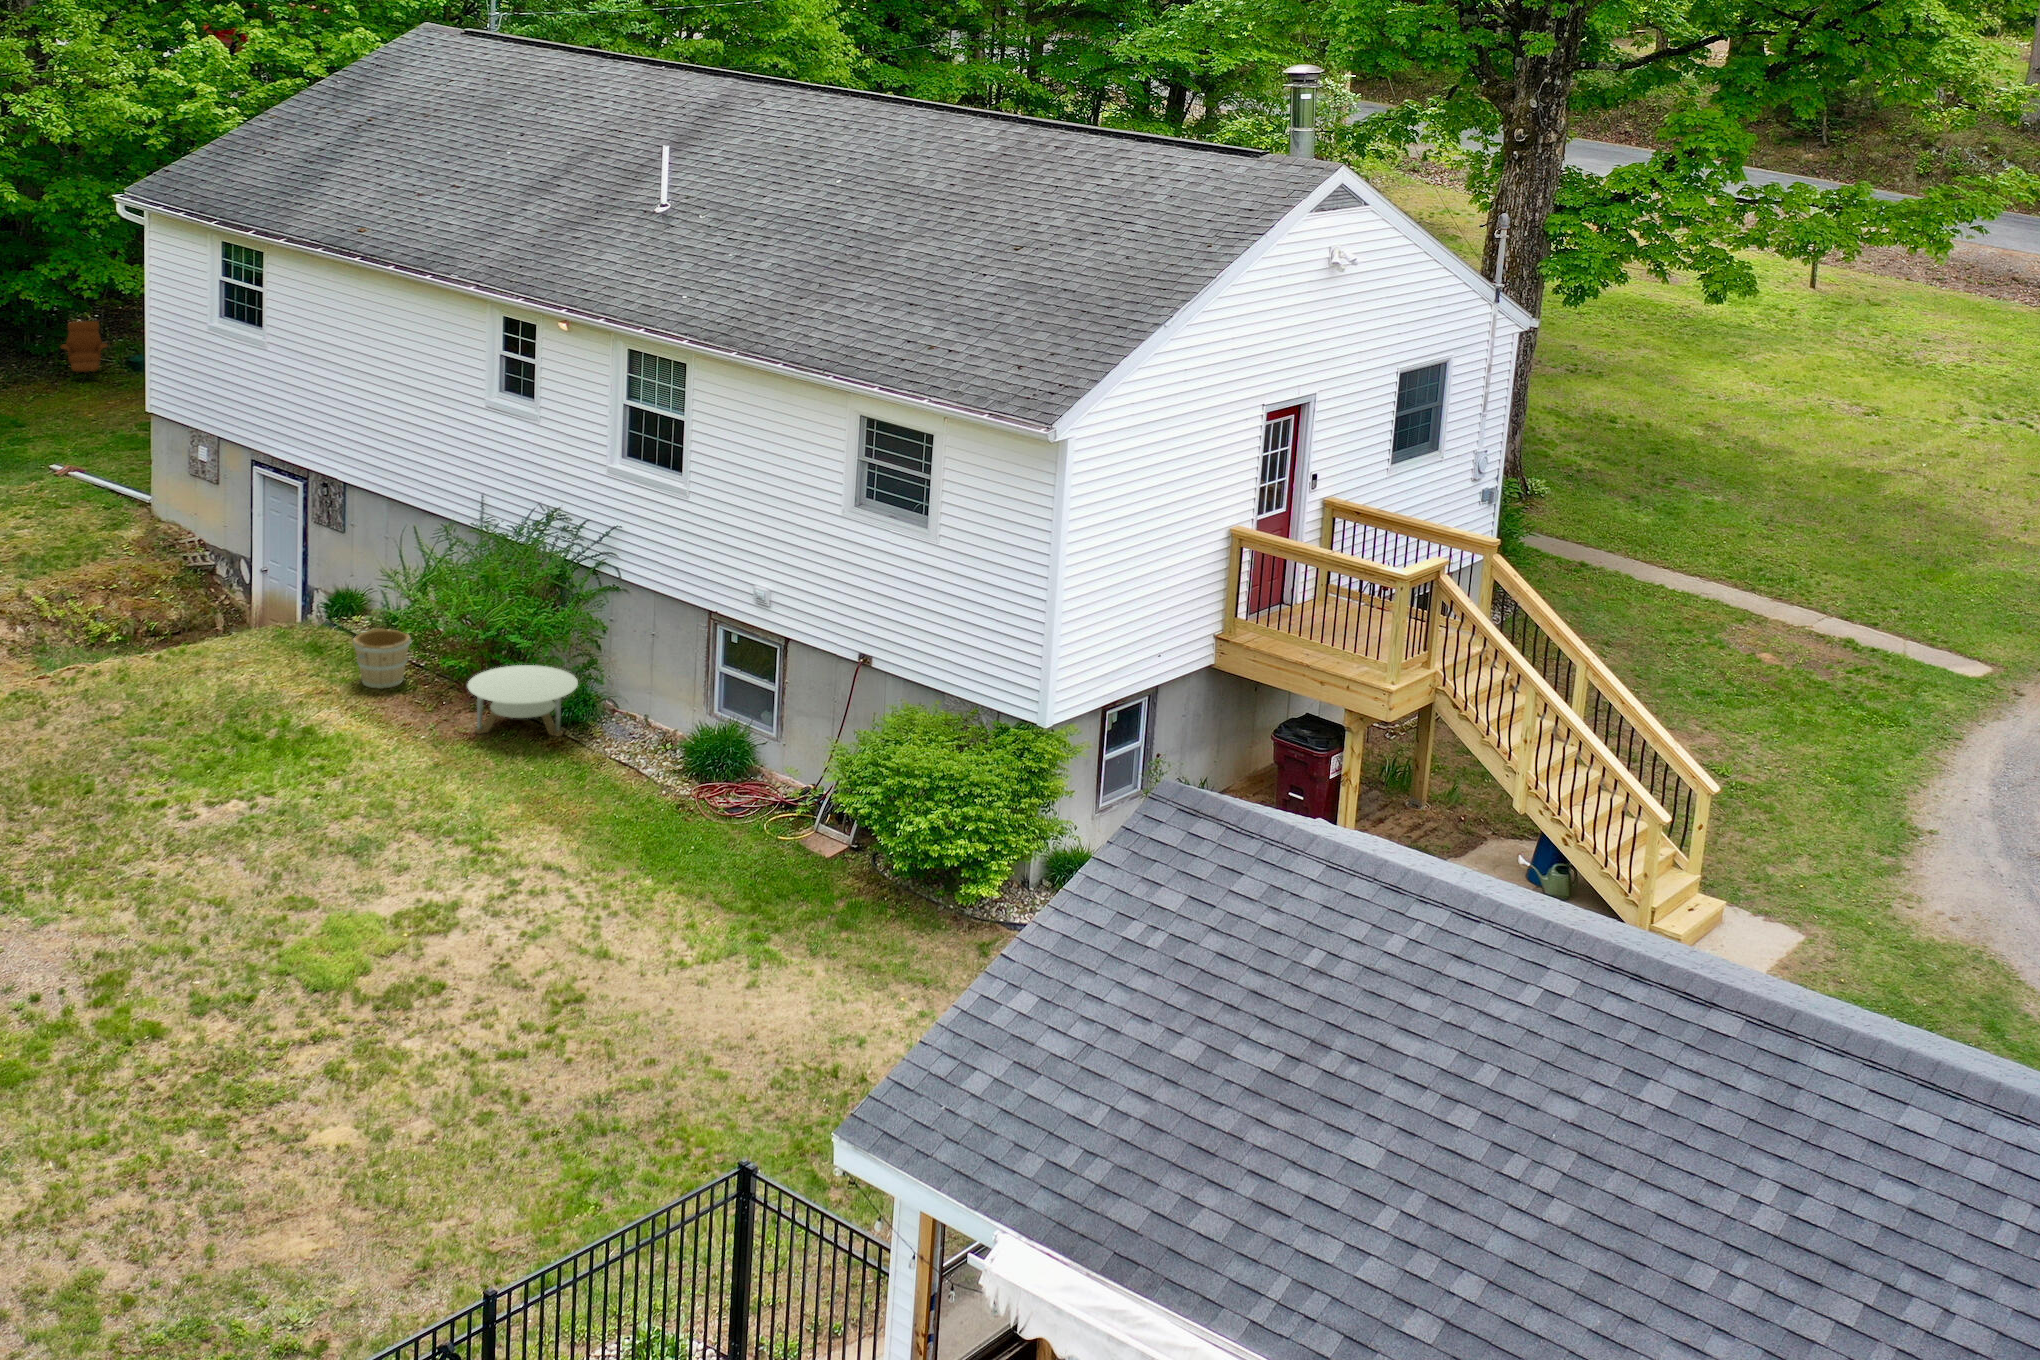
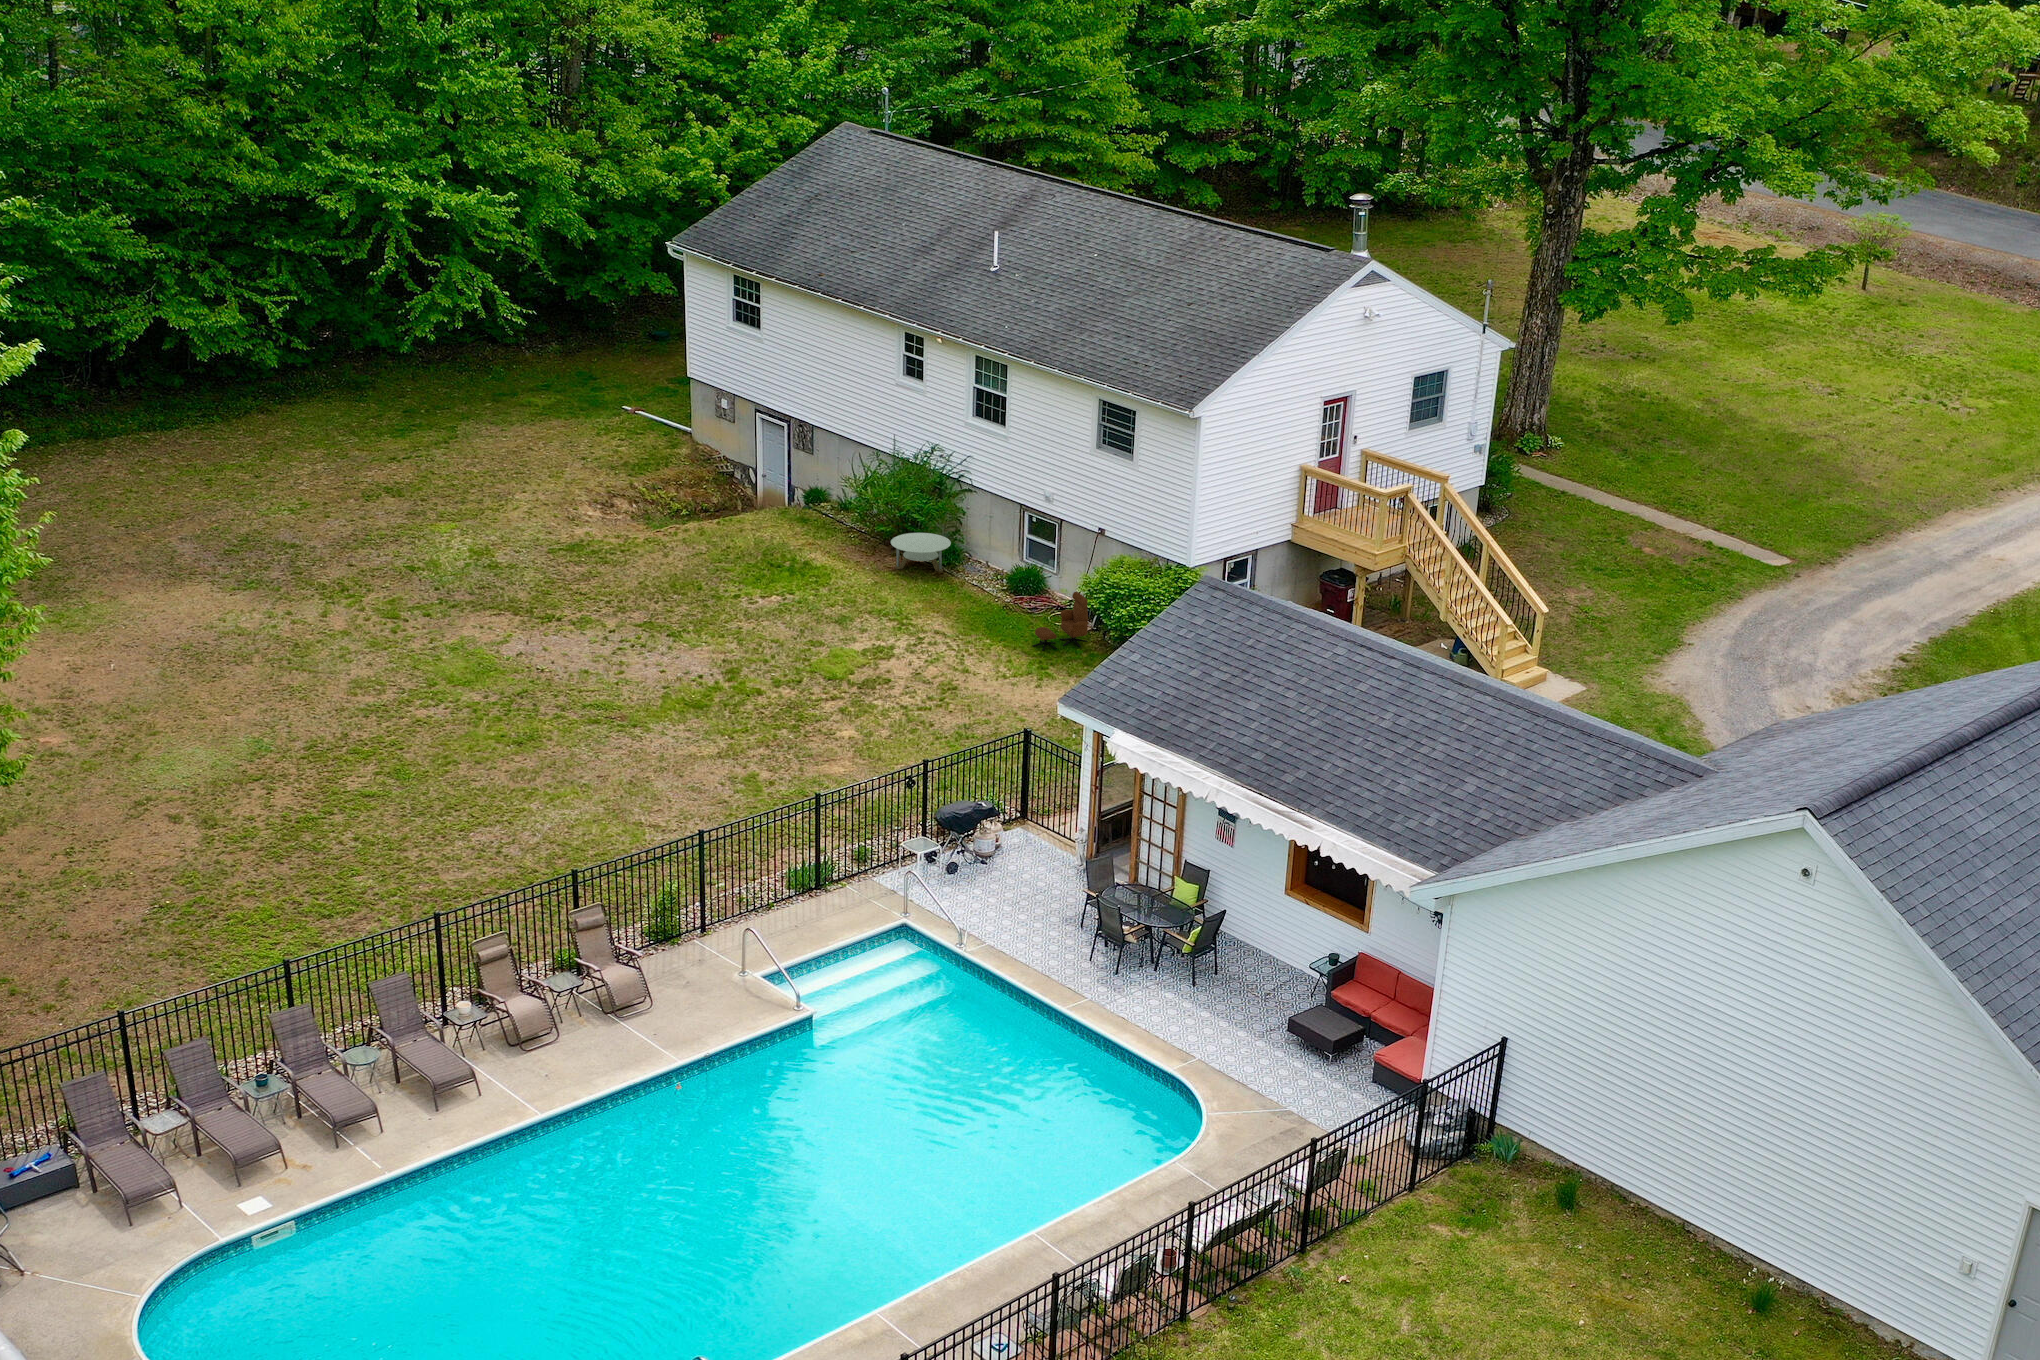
lounge chair: present [61,321,108,382] -> present [1032,592,1089,651]
wooden bucket: present [353,628,411,689] -> none [825,510,858,544]

